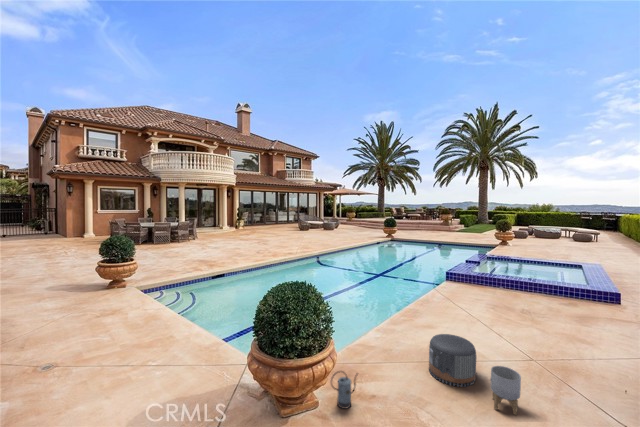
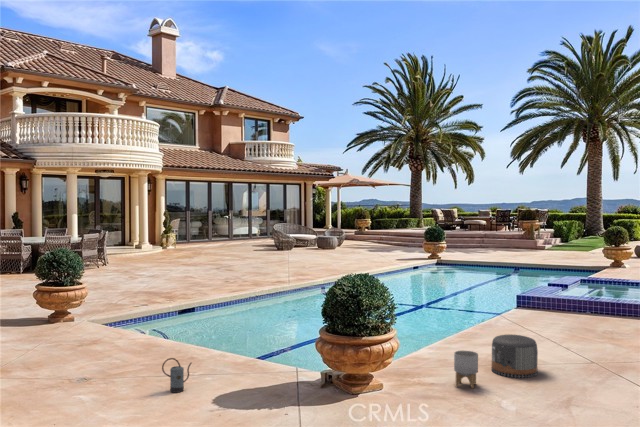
planter: present [490,366,521,415] -> present [454,350,478,388]
watering can: present [331,371,357,408] -> present [162,358,191,393]

